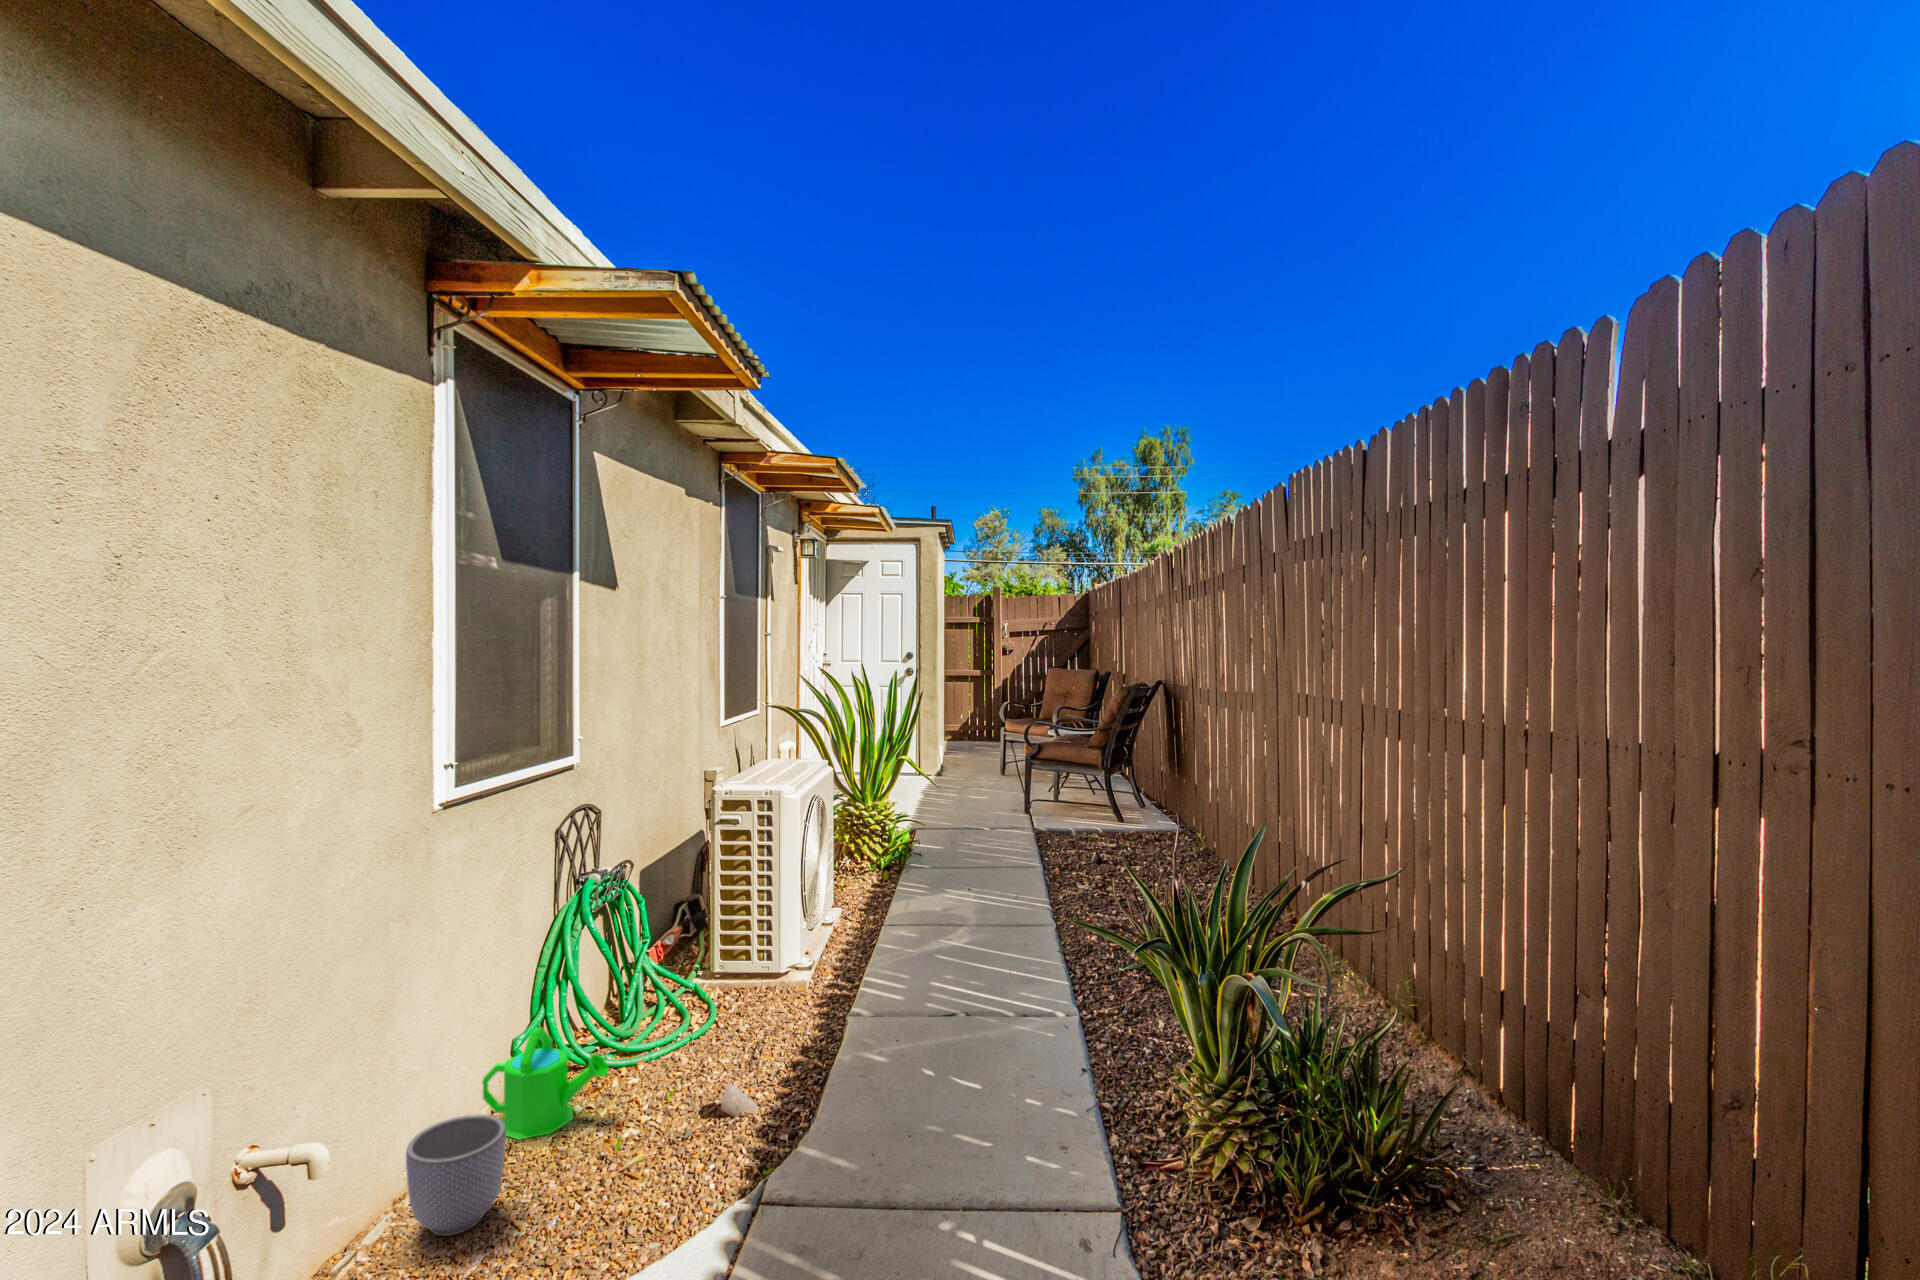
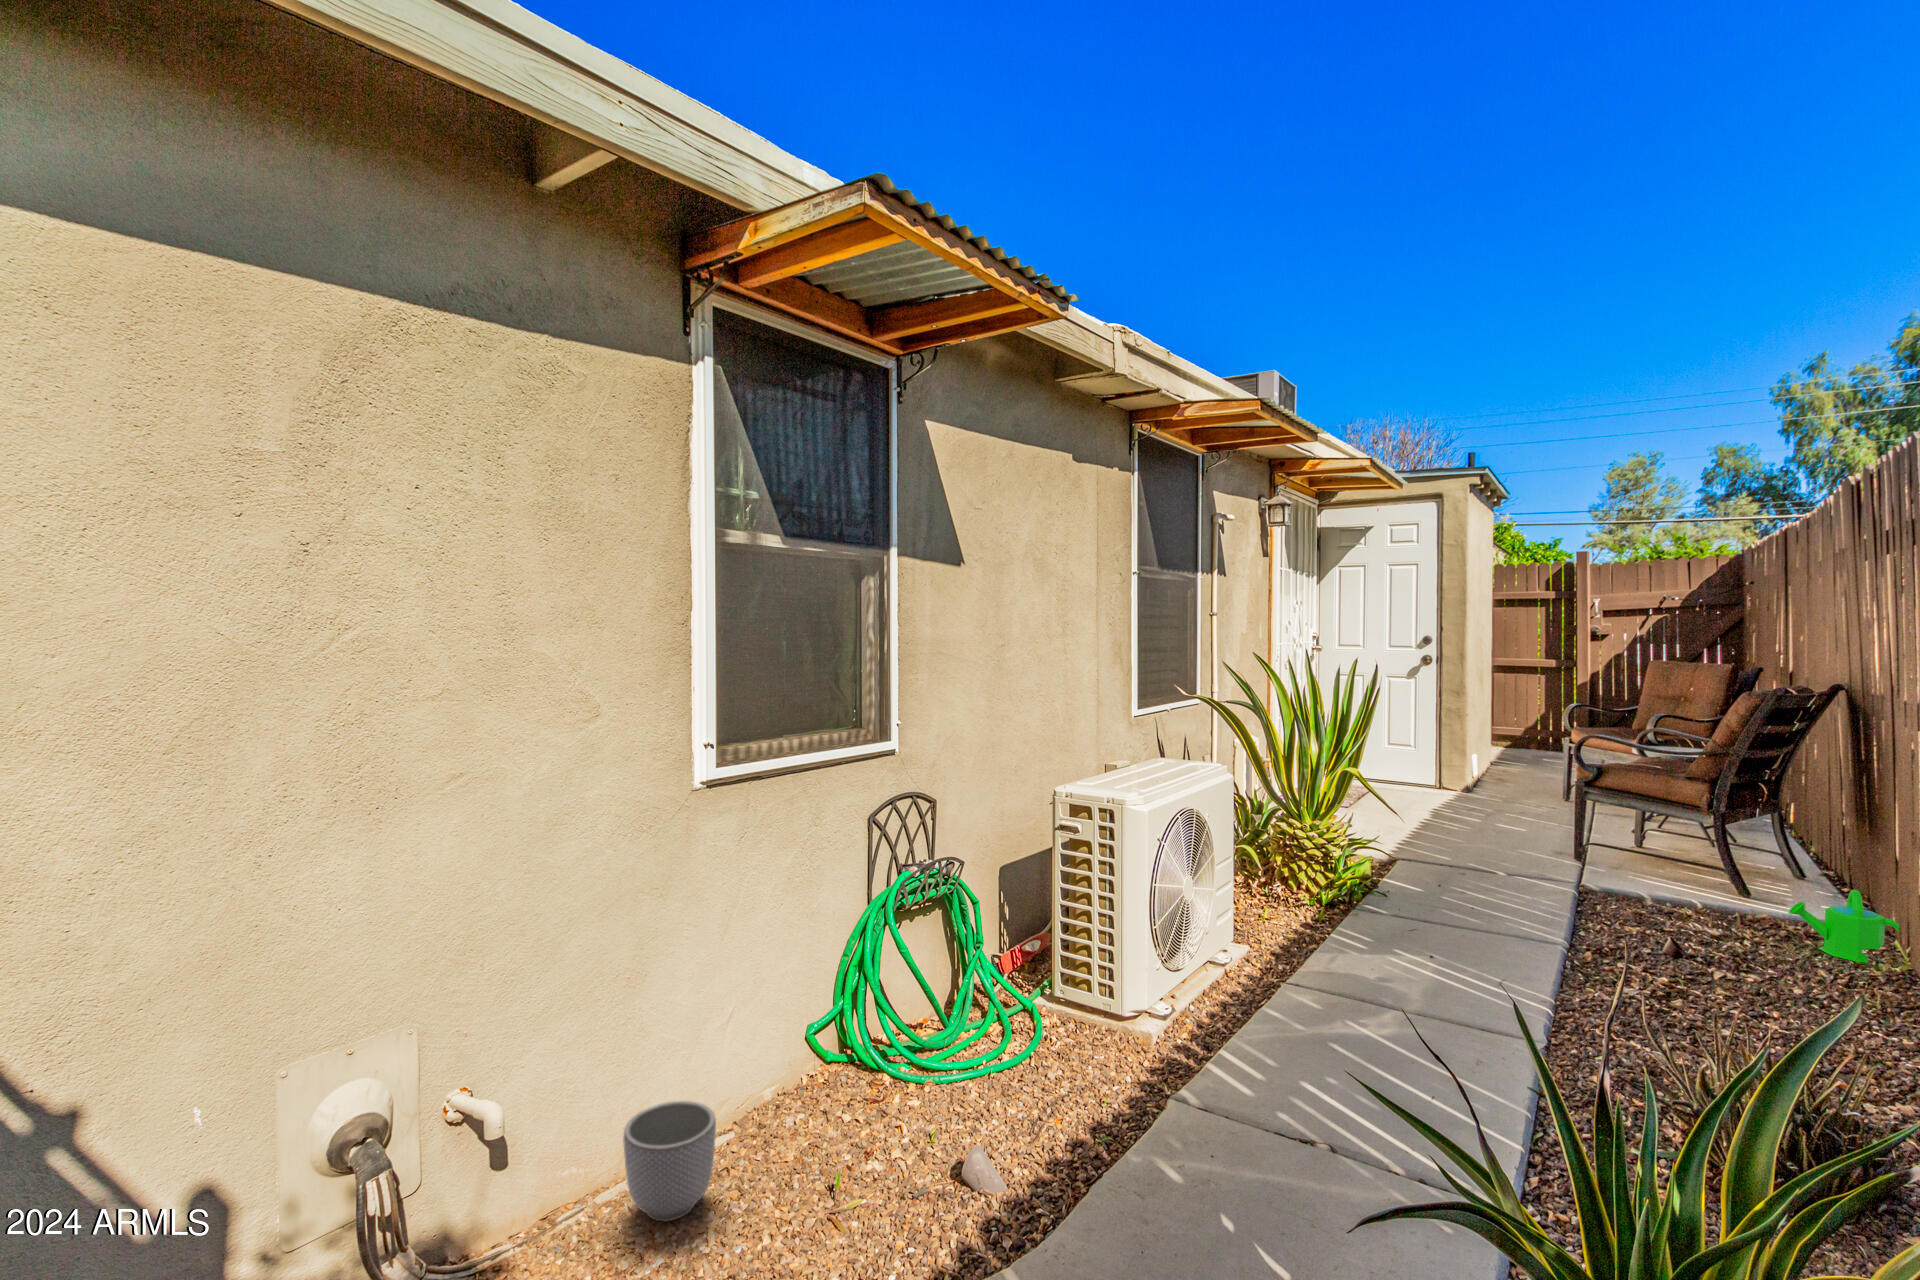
watering can: present [482,1027,609,1140] -> present [1788,890,1899,963]

